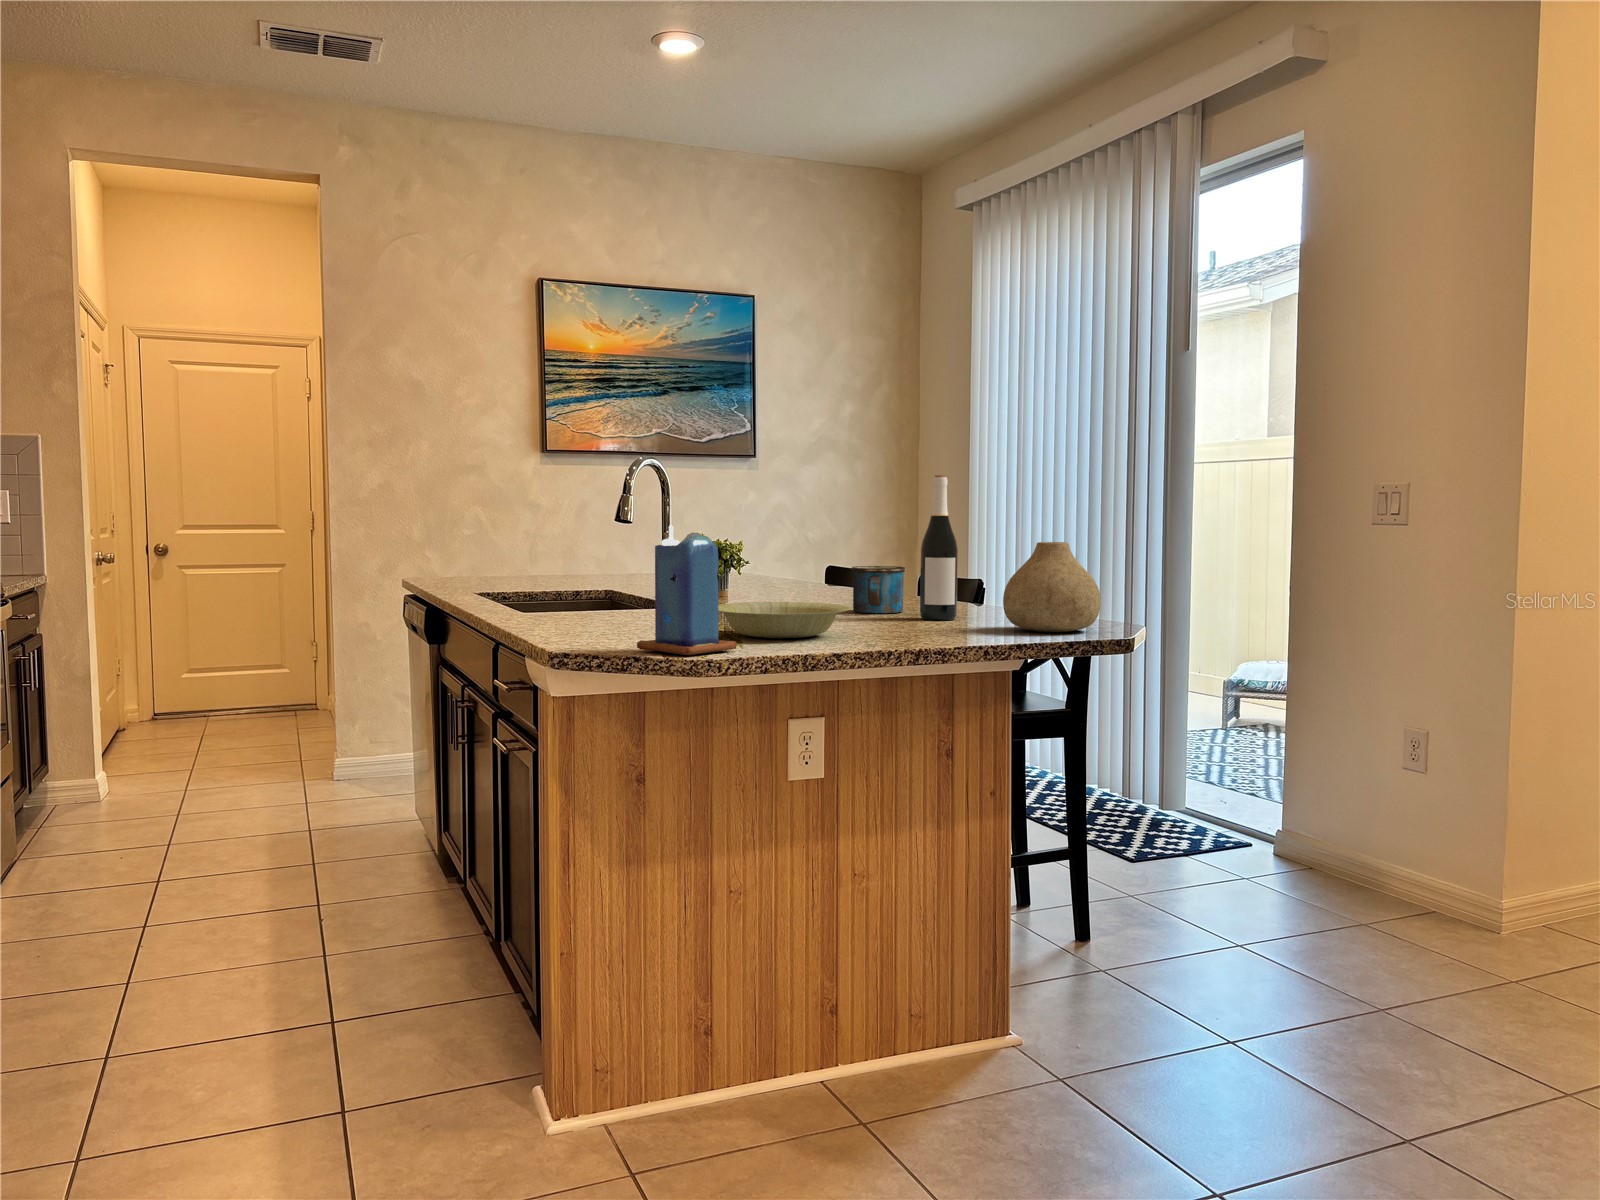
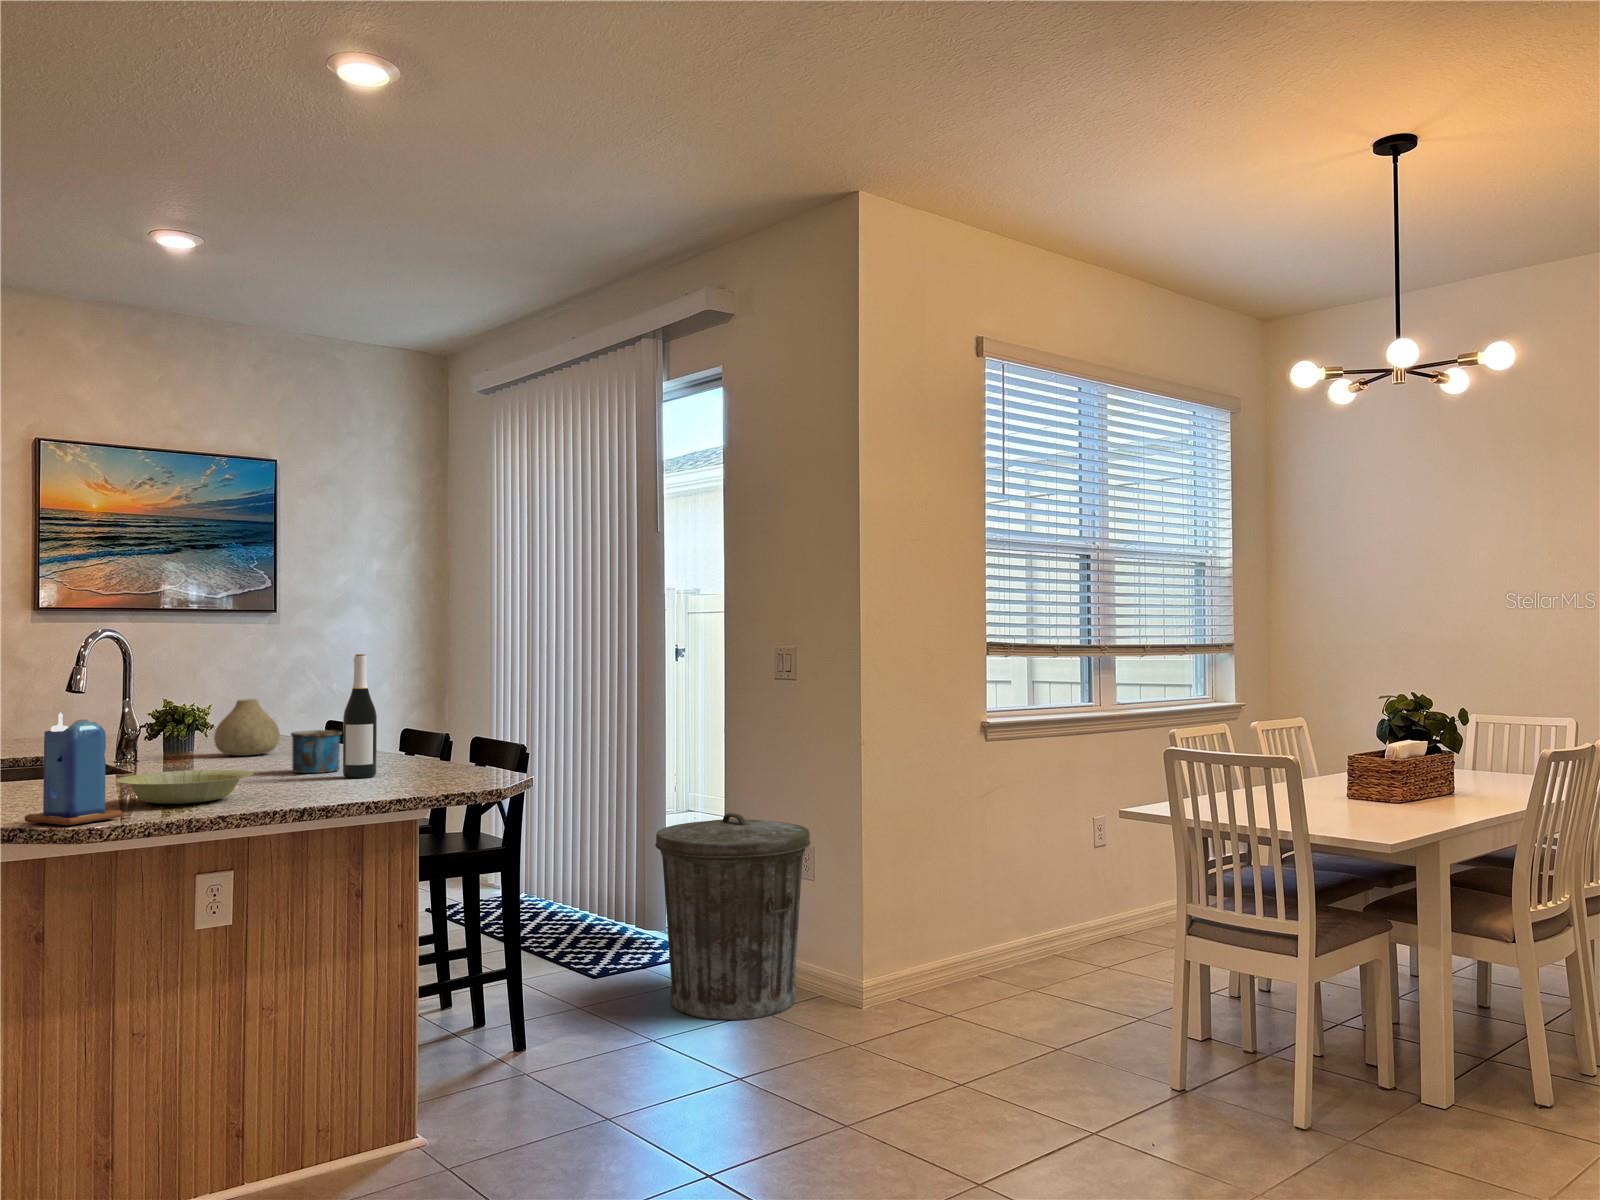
vase: present [1003,542,1101,632] -> present [214,699,280,756]
trash can: none [1226,685,1431,931] -> present [655,813,810,1020]

